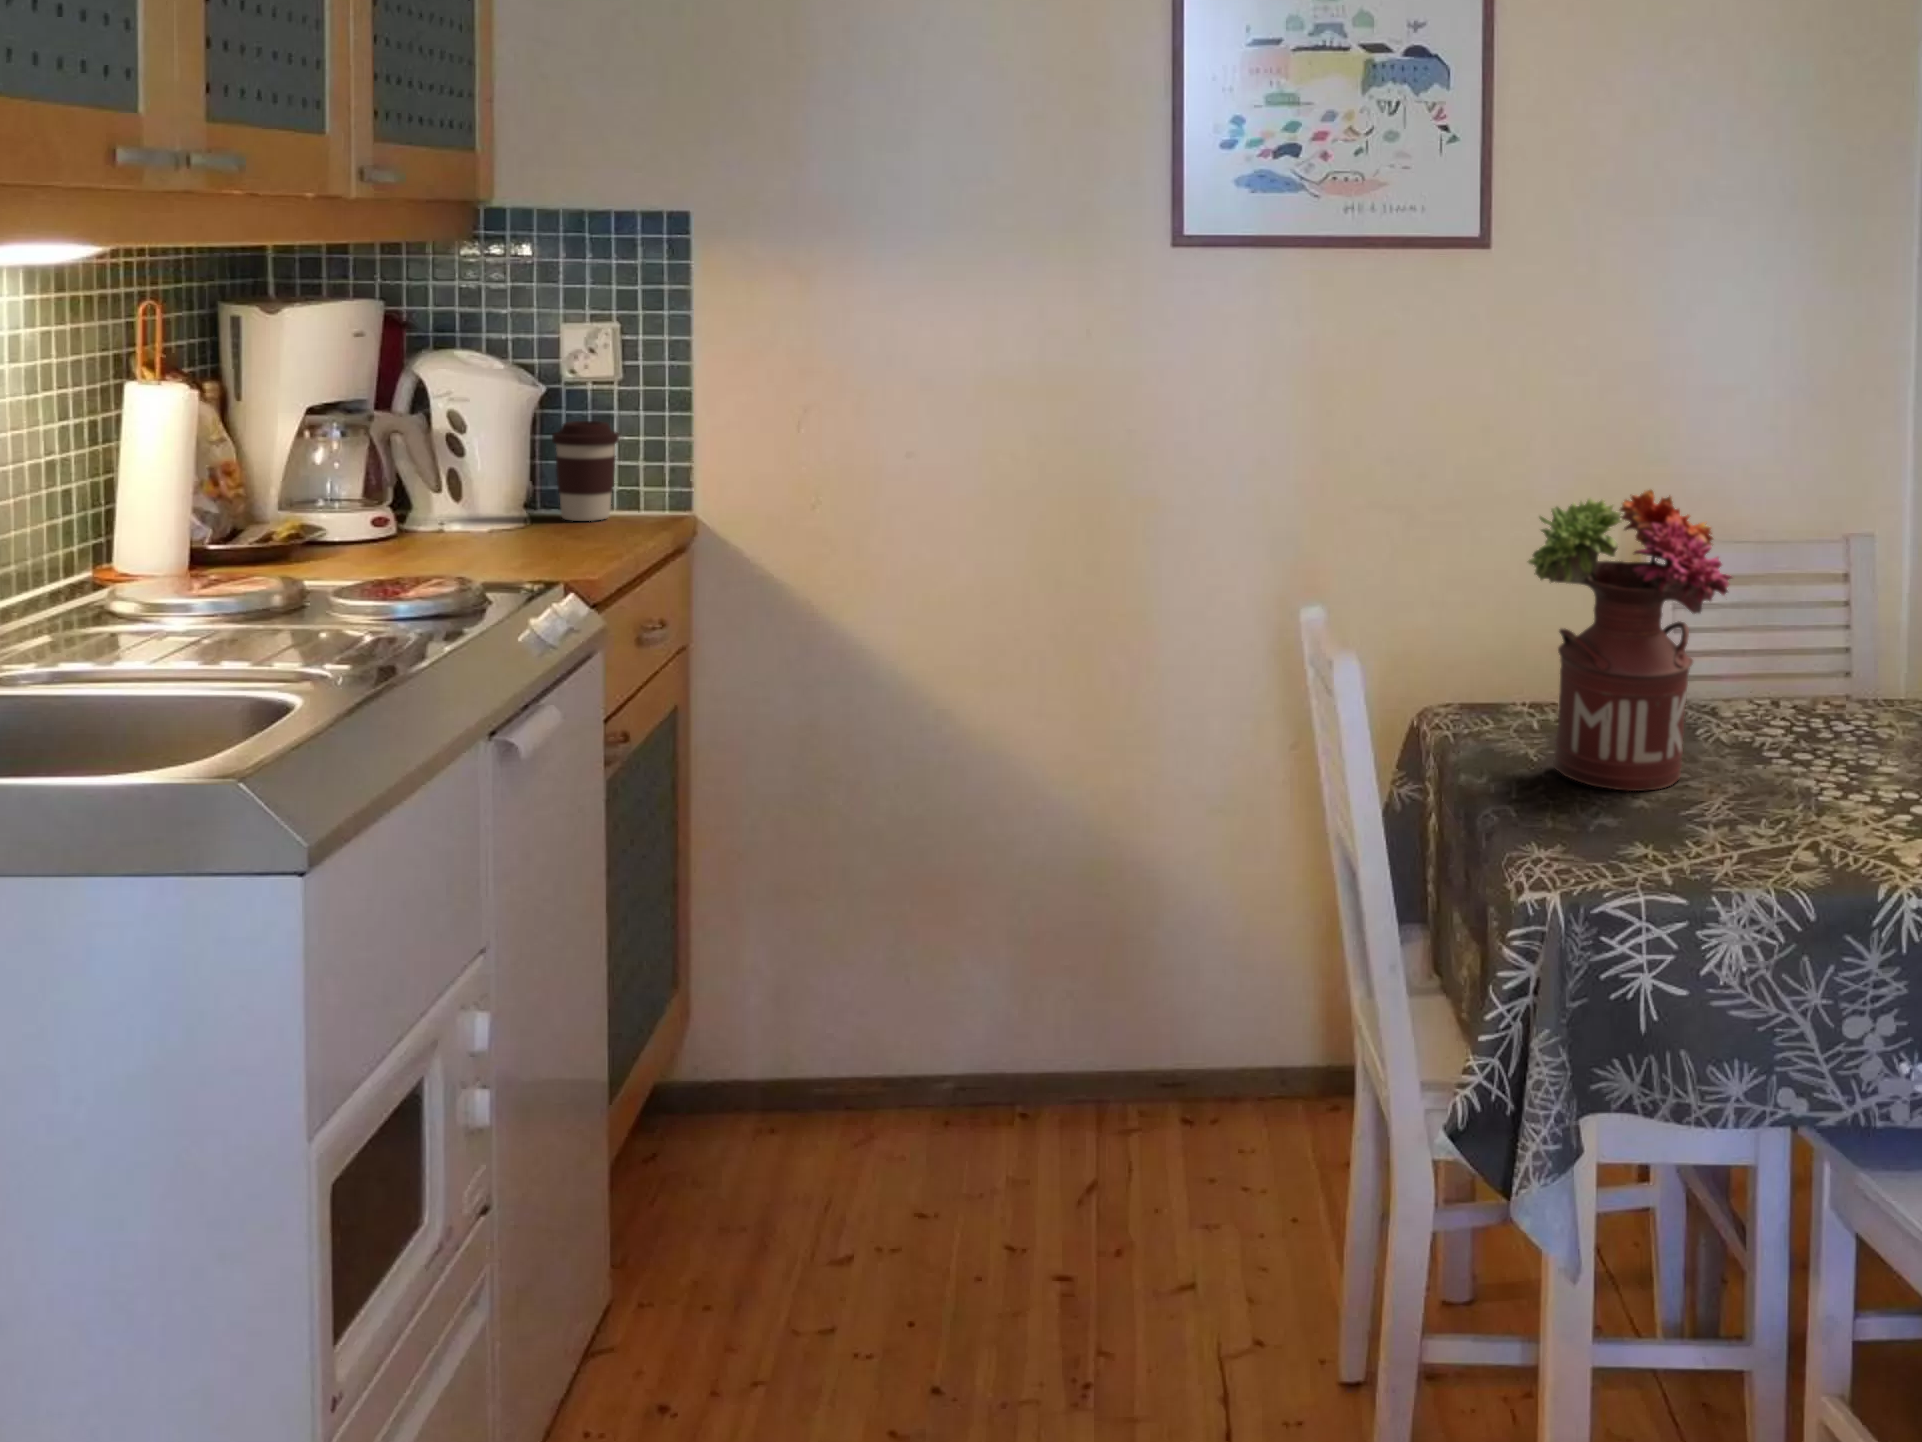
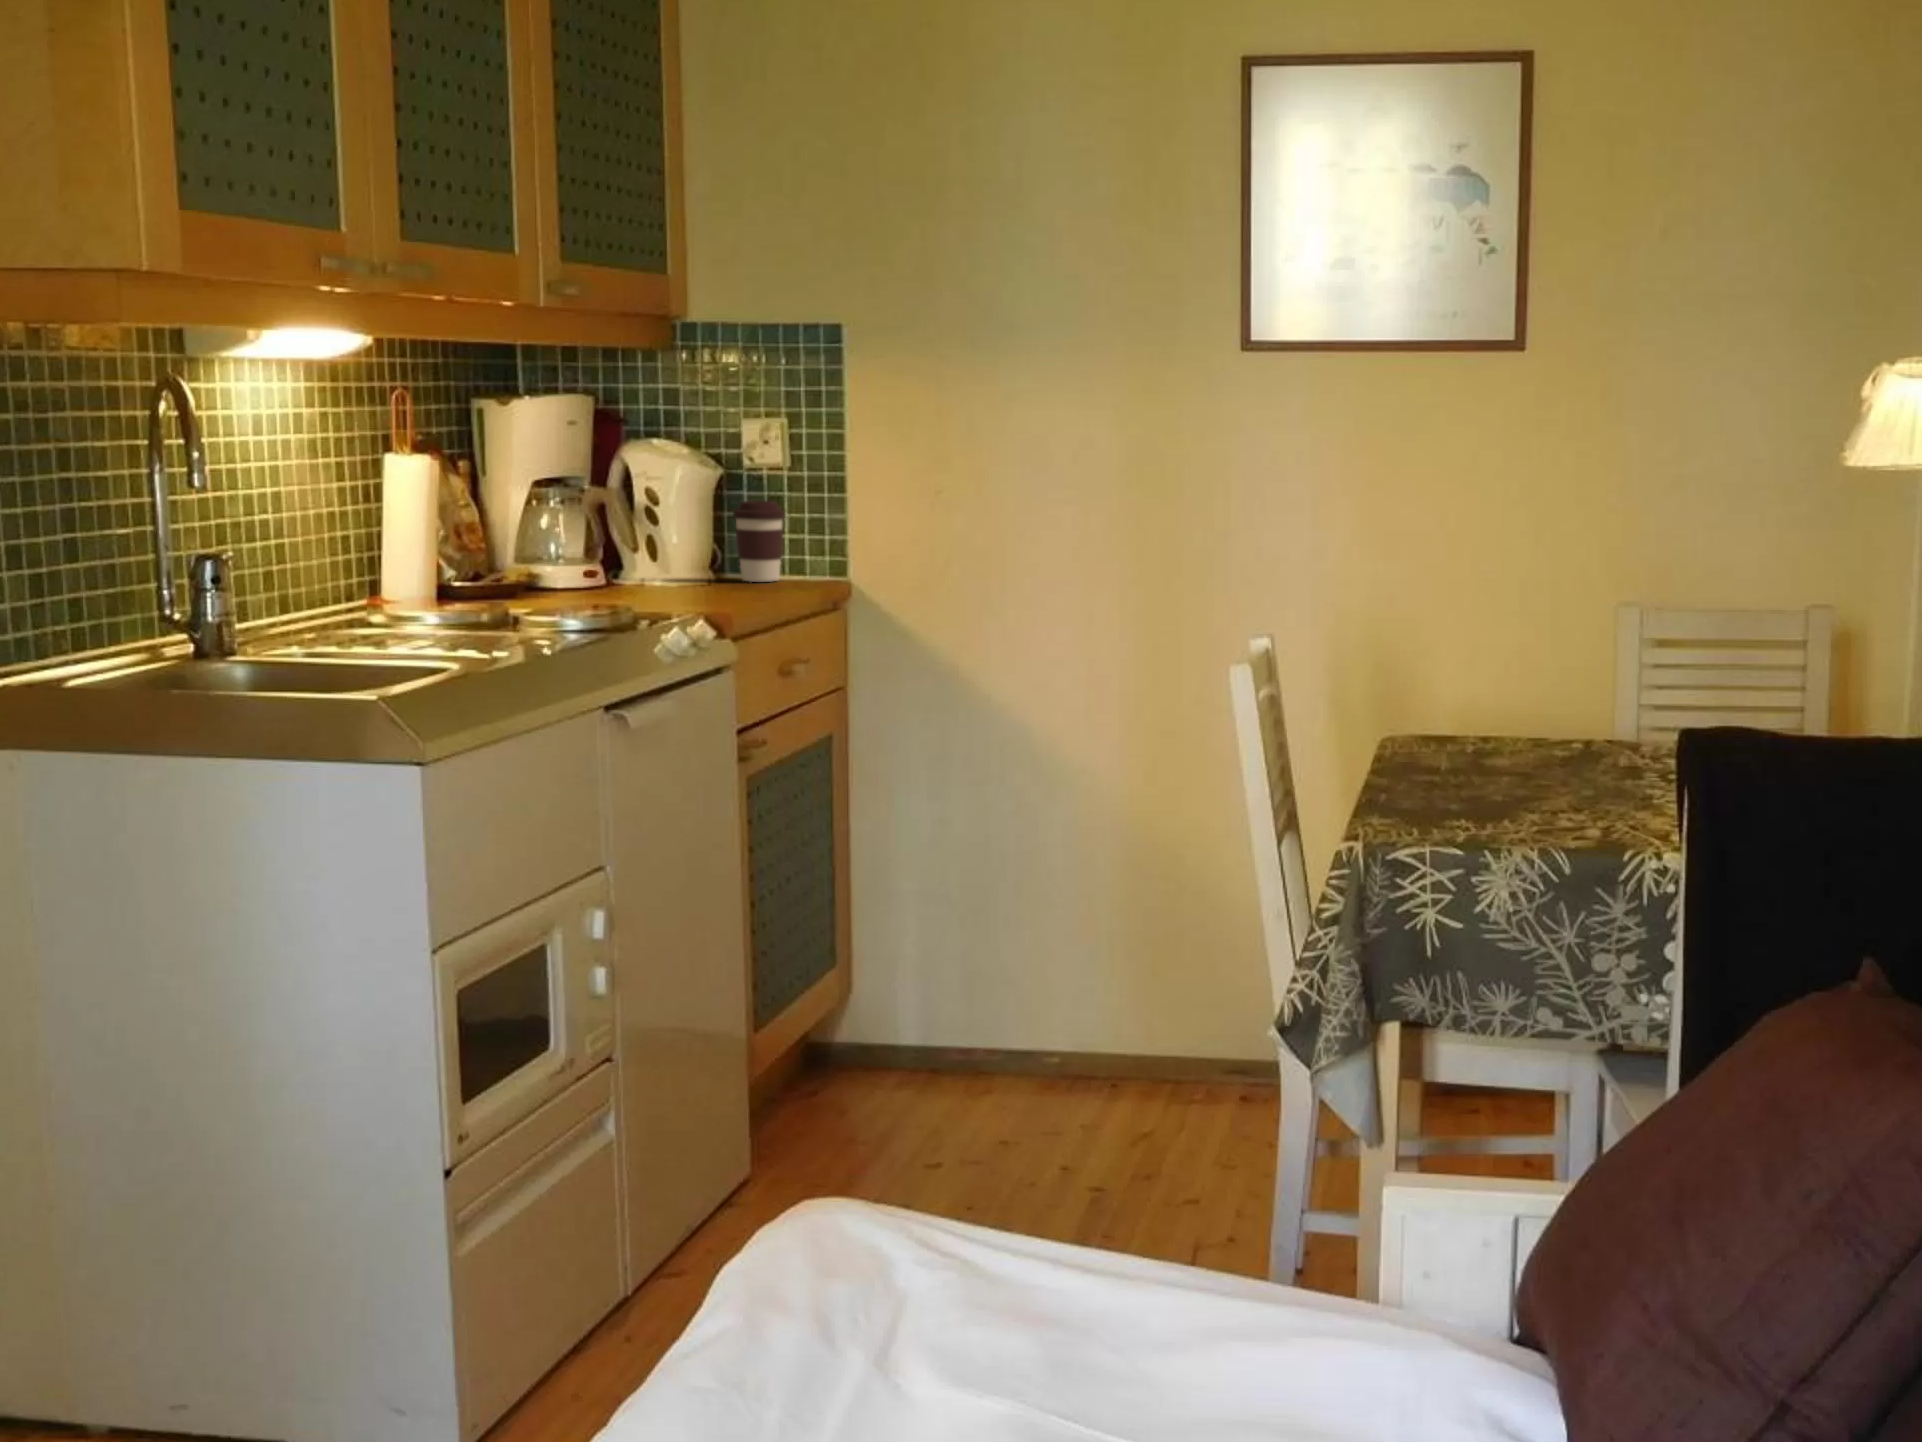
flower arrangement: present [1528,490,1732,791] -> none [1427,542,1597,794]

